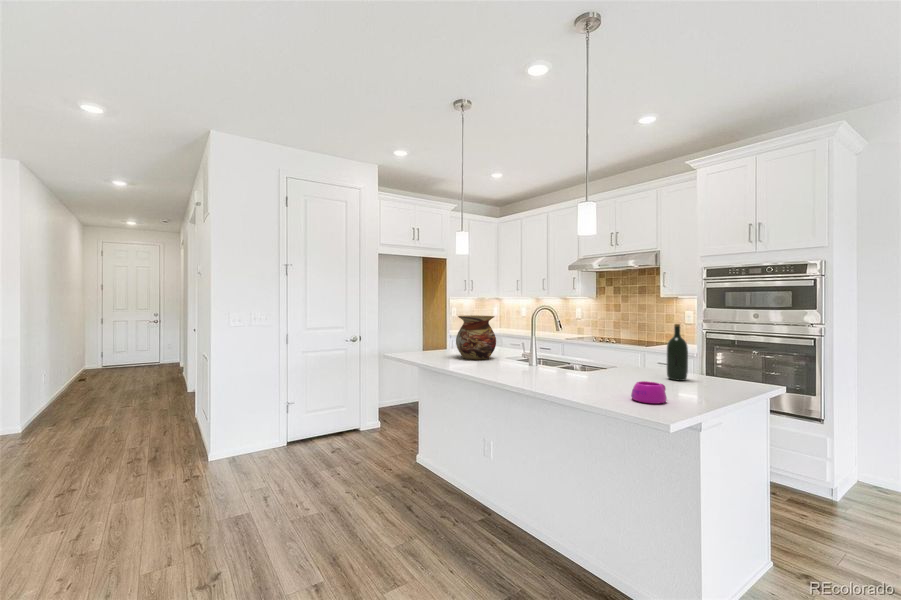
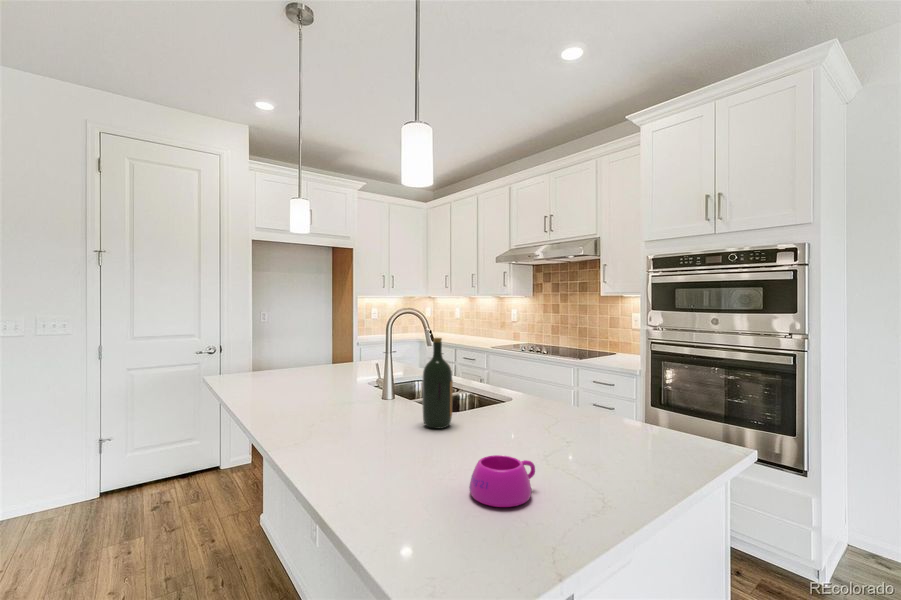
vase: present [456,315,496,359] -> none [298,323,358,387]
wine bottle: present [667,324,688,381] -> present [422,338,453,429]

